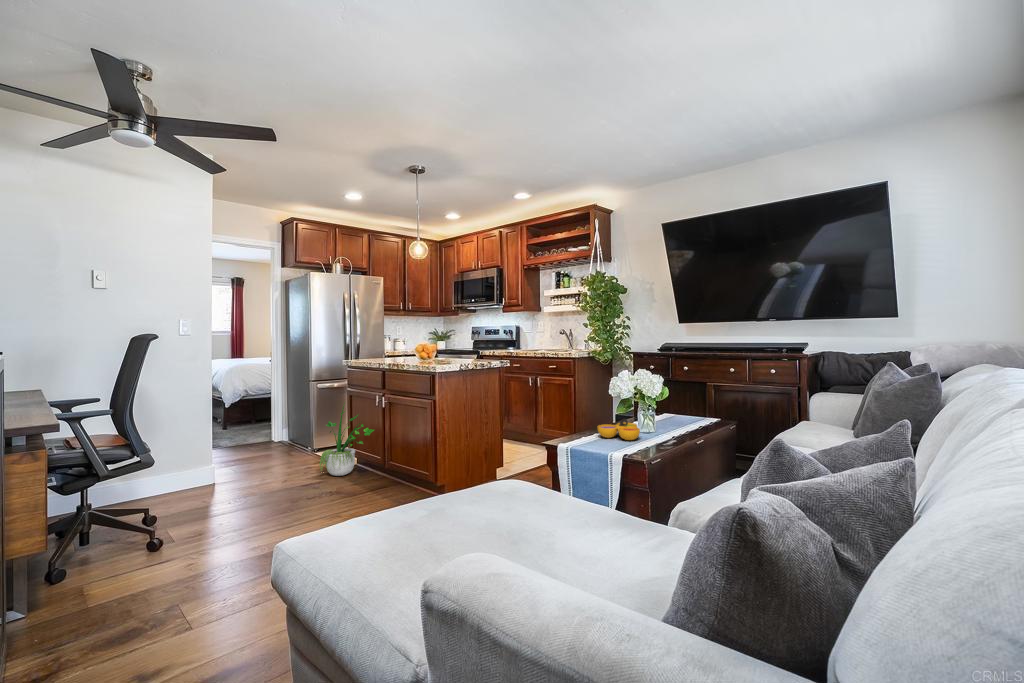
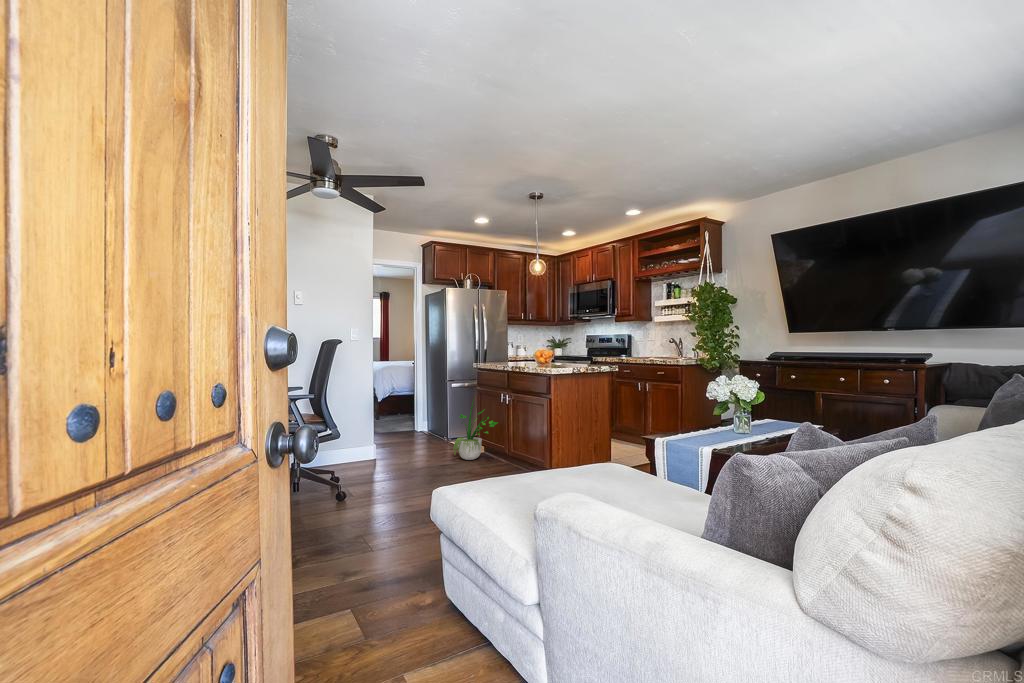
decorative bowl: present [597,419,640,440] -> none [694,420,734,440]

